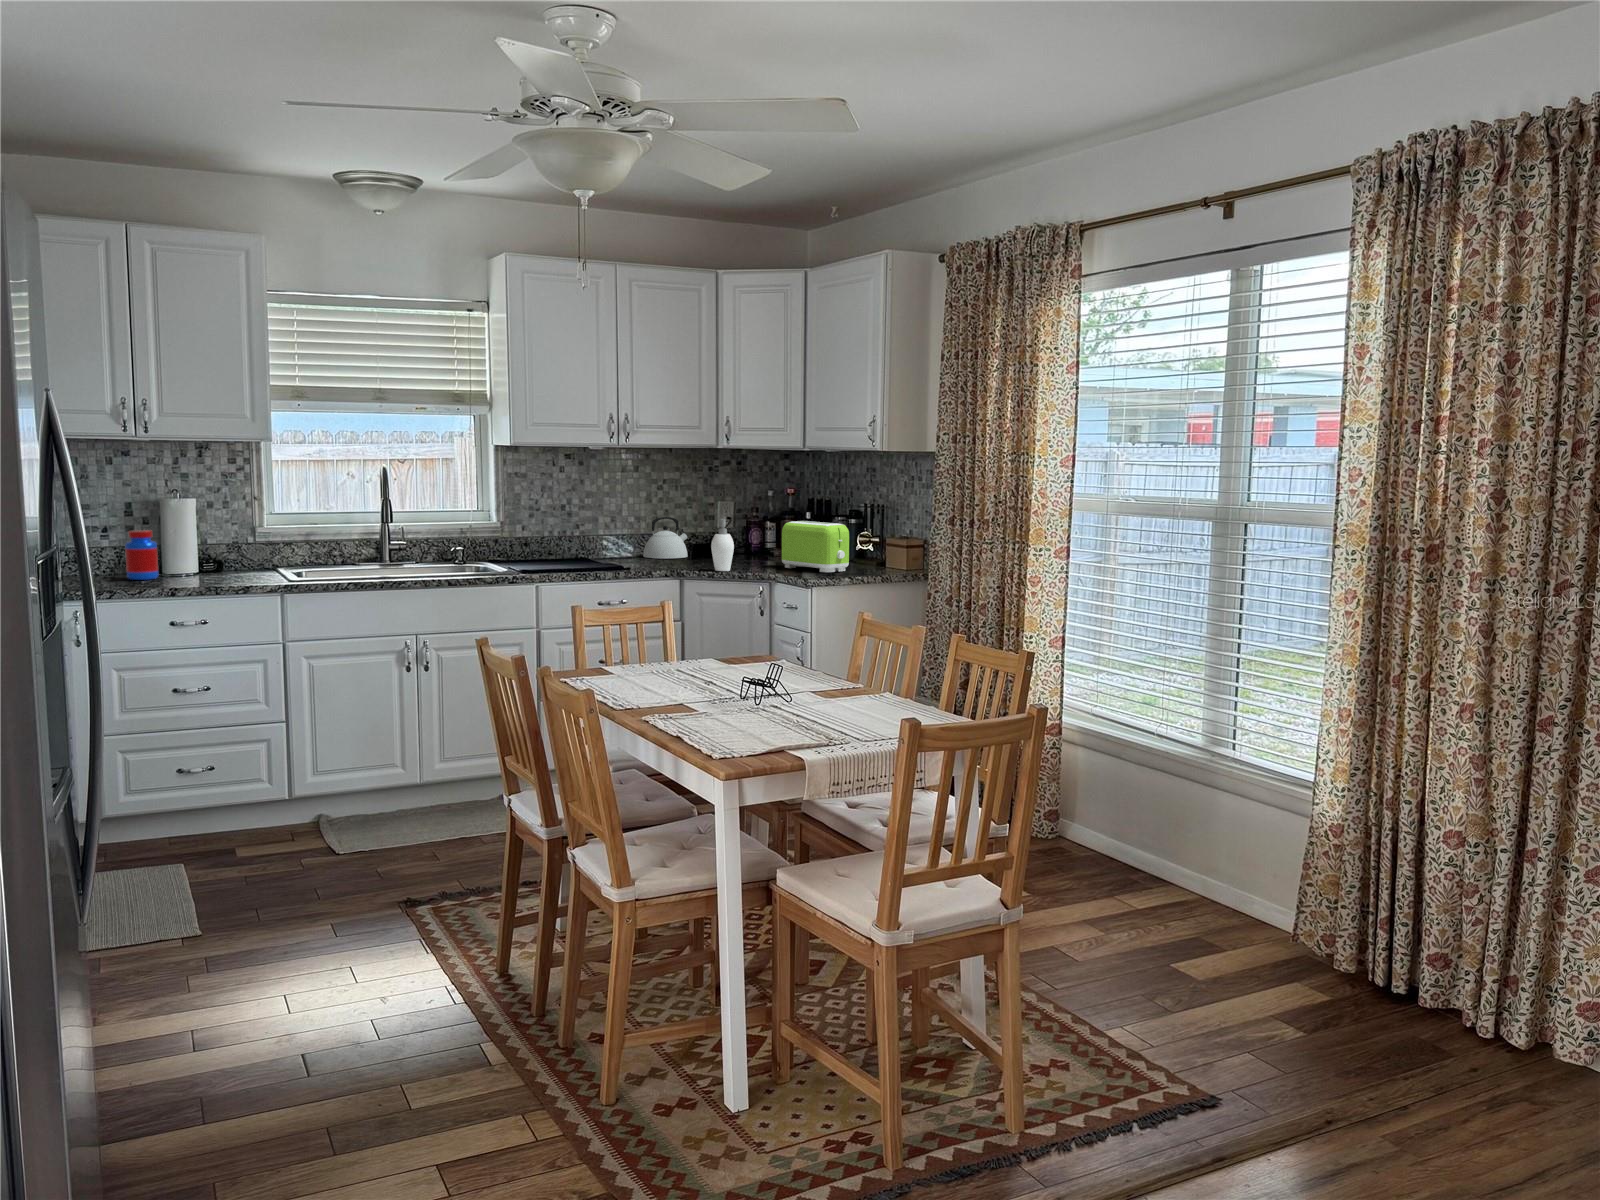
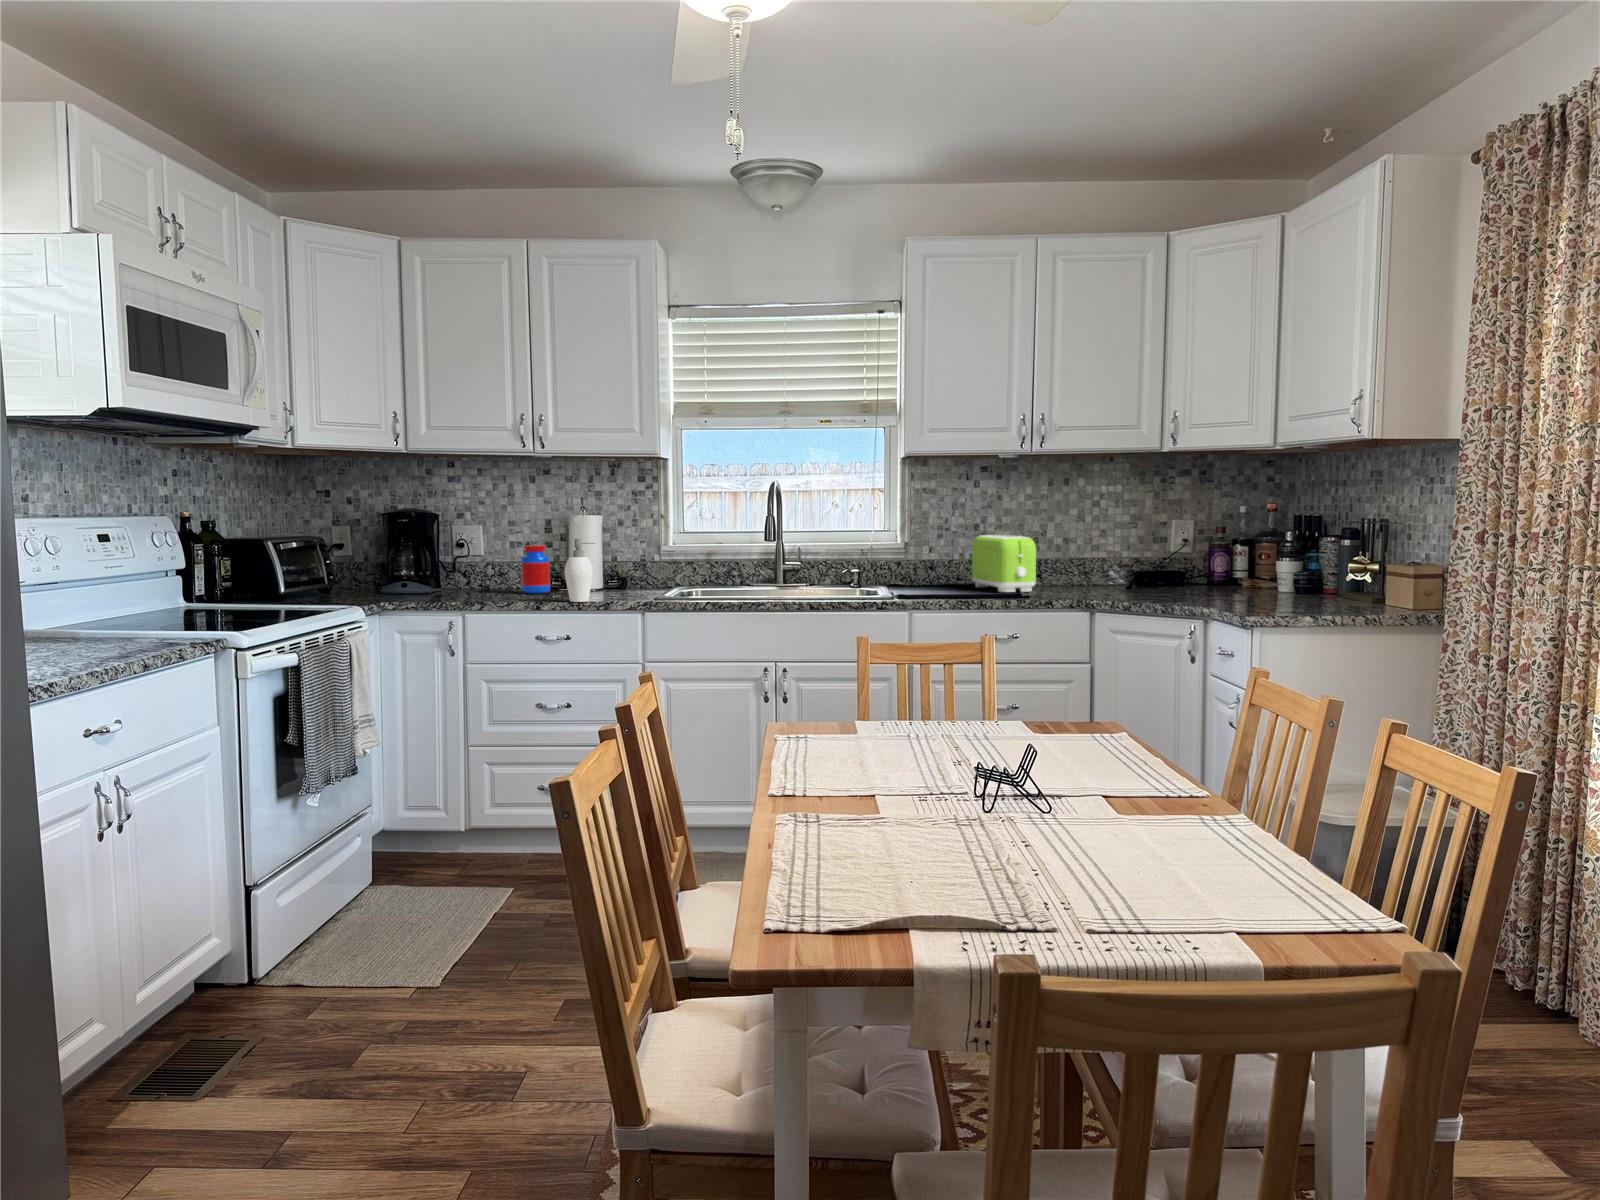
kettle: present [643,517,688,559] -> none [1073,539,1130,588]
soap dispenser: present [711,519,734,571] -> present [564,539,595,602]
toaster: present [782,521,849,572] -> present [972,535,1036,592]

